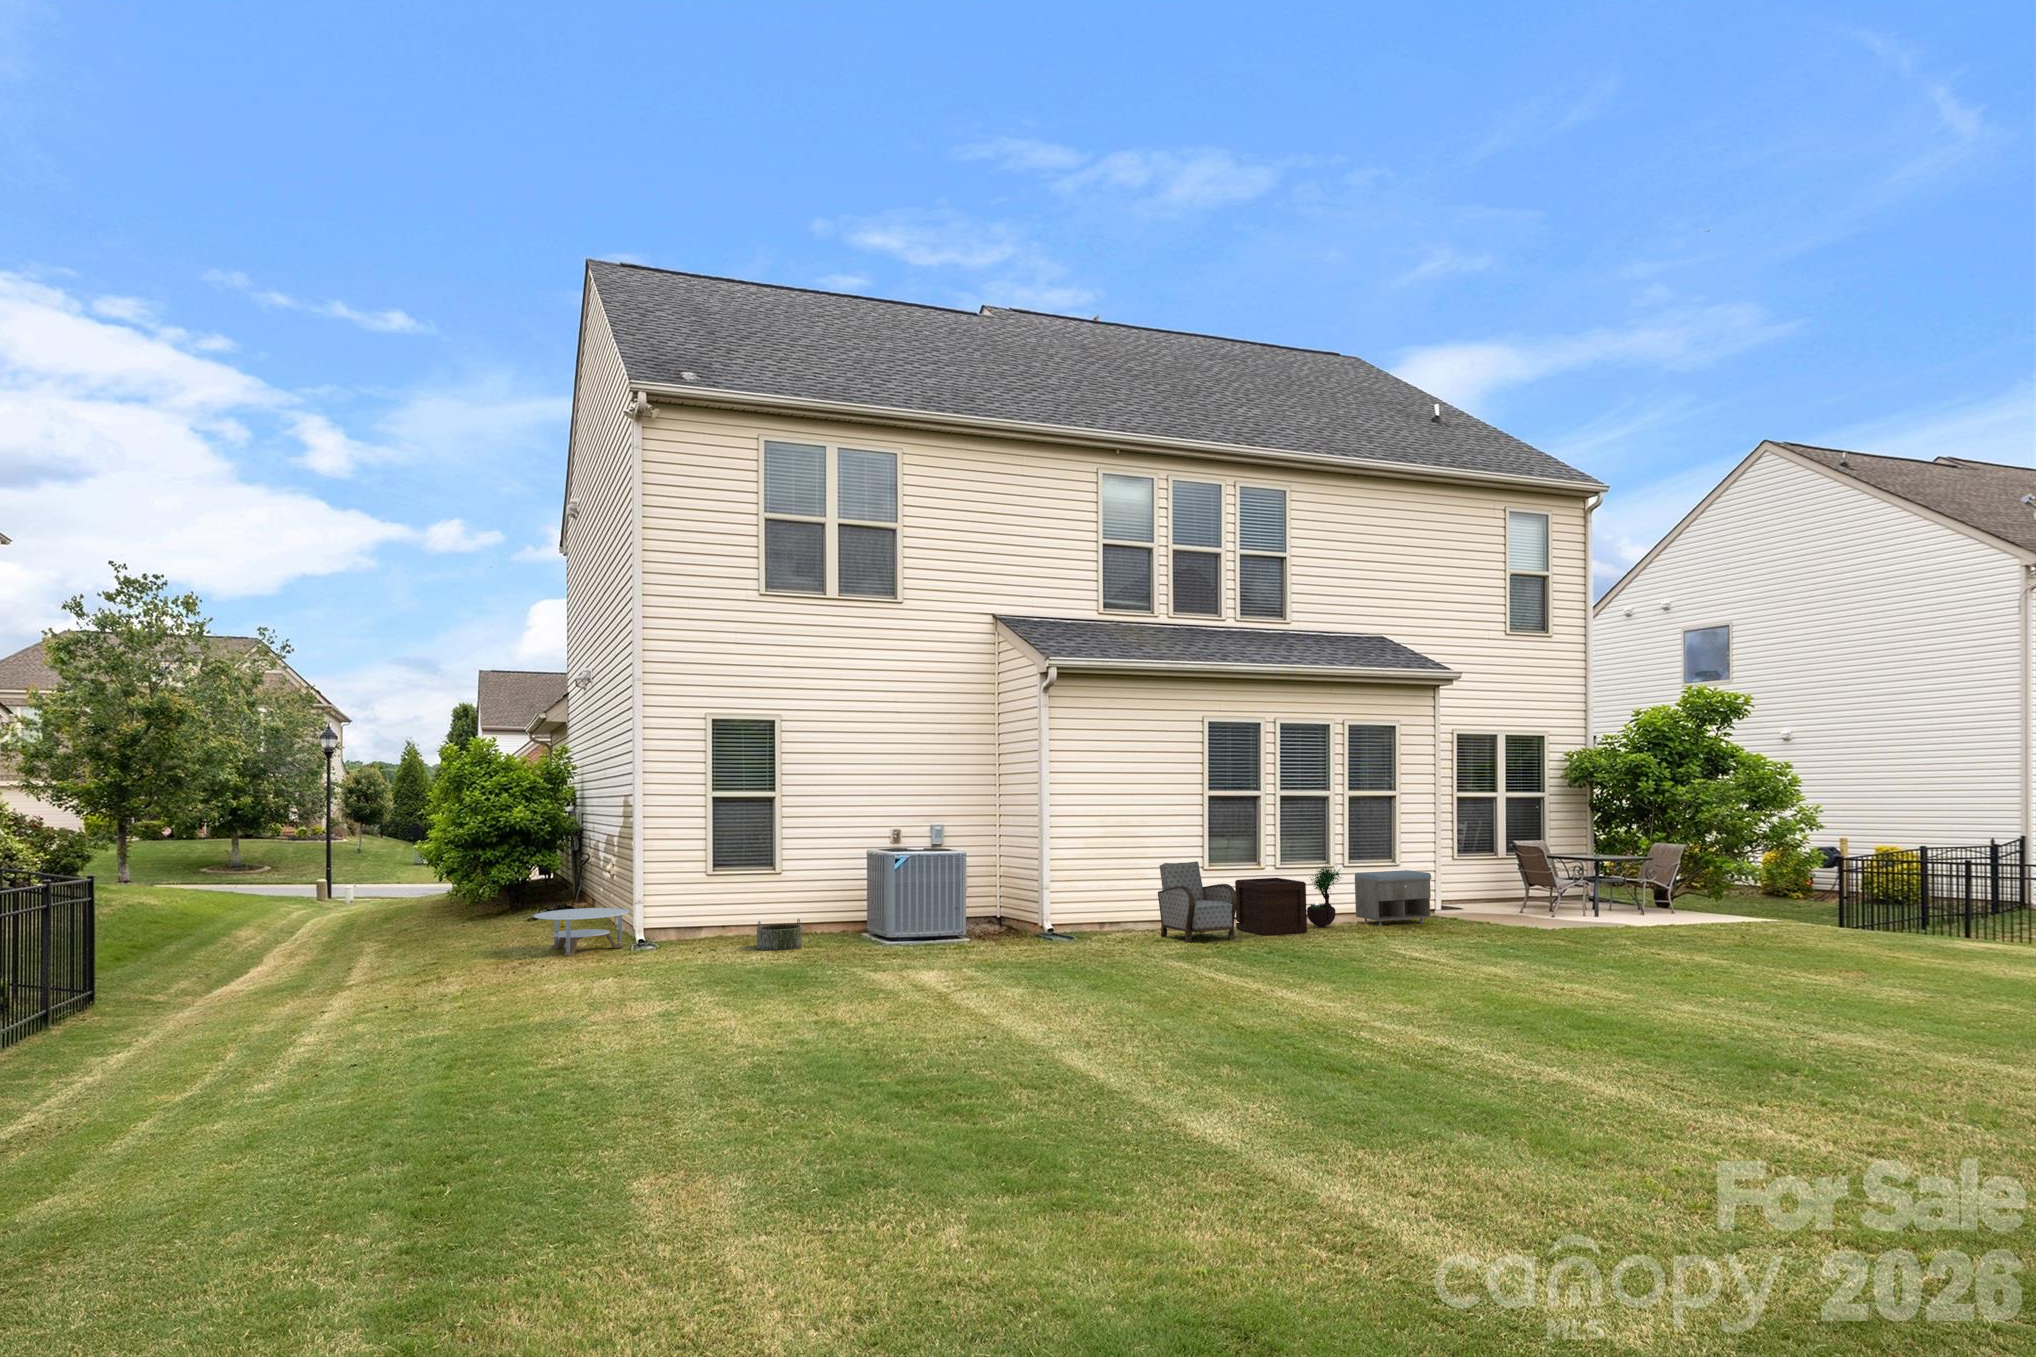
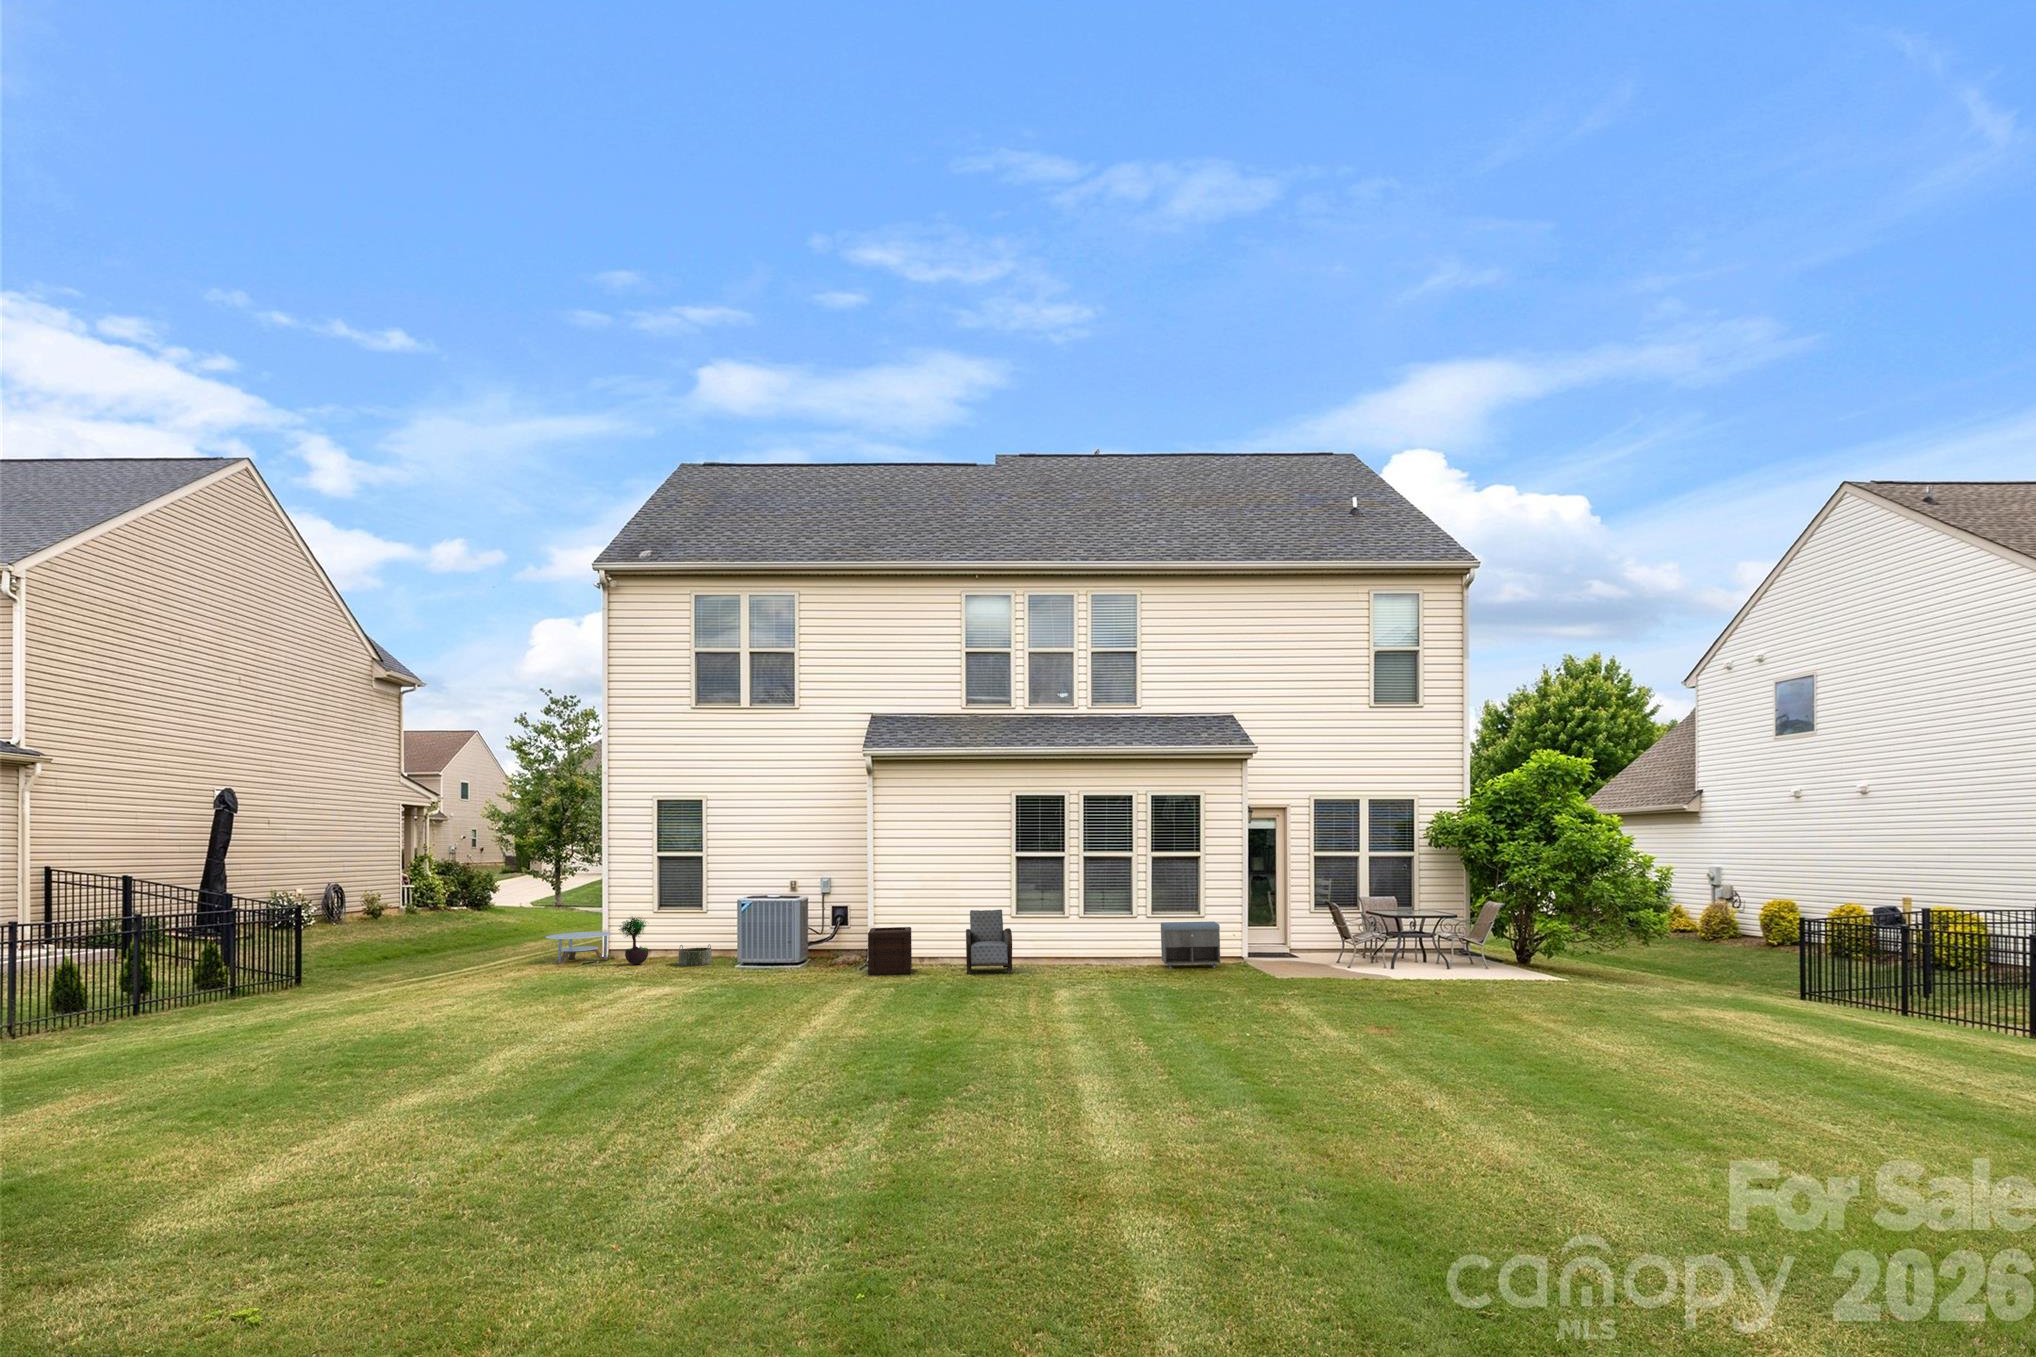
potted tree: present [1307,866,1341,927] -> present [619,917,648,965]
wooden crate: present [1235,878,1307,936] -> present [868,927,912,975]

